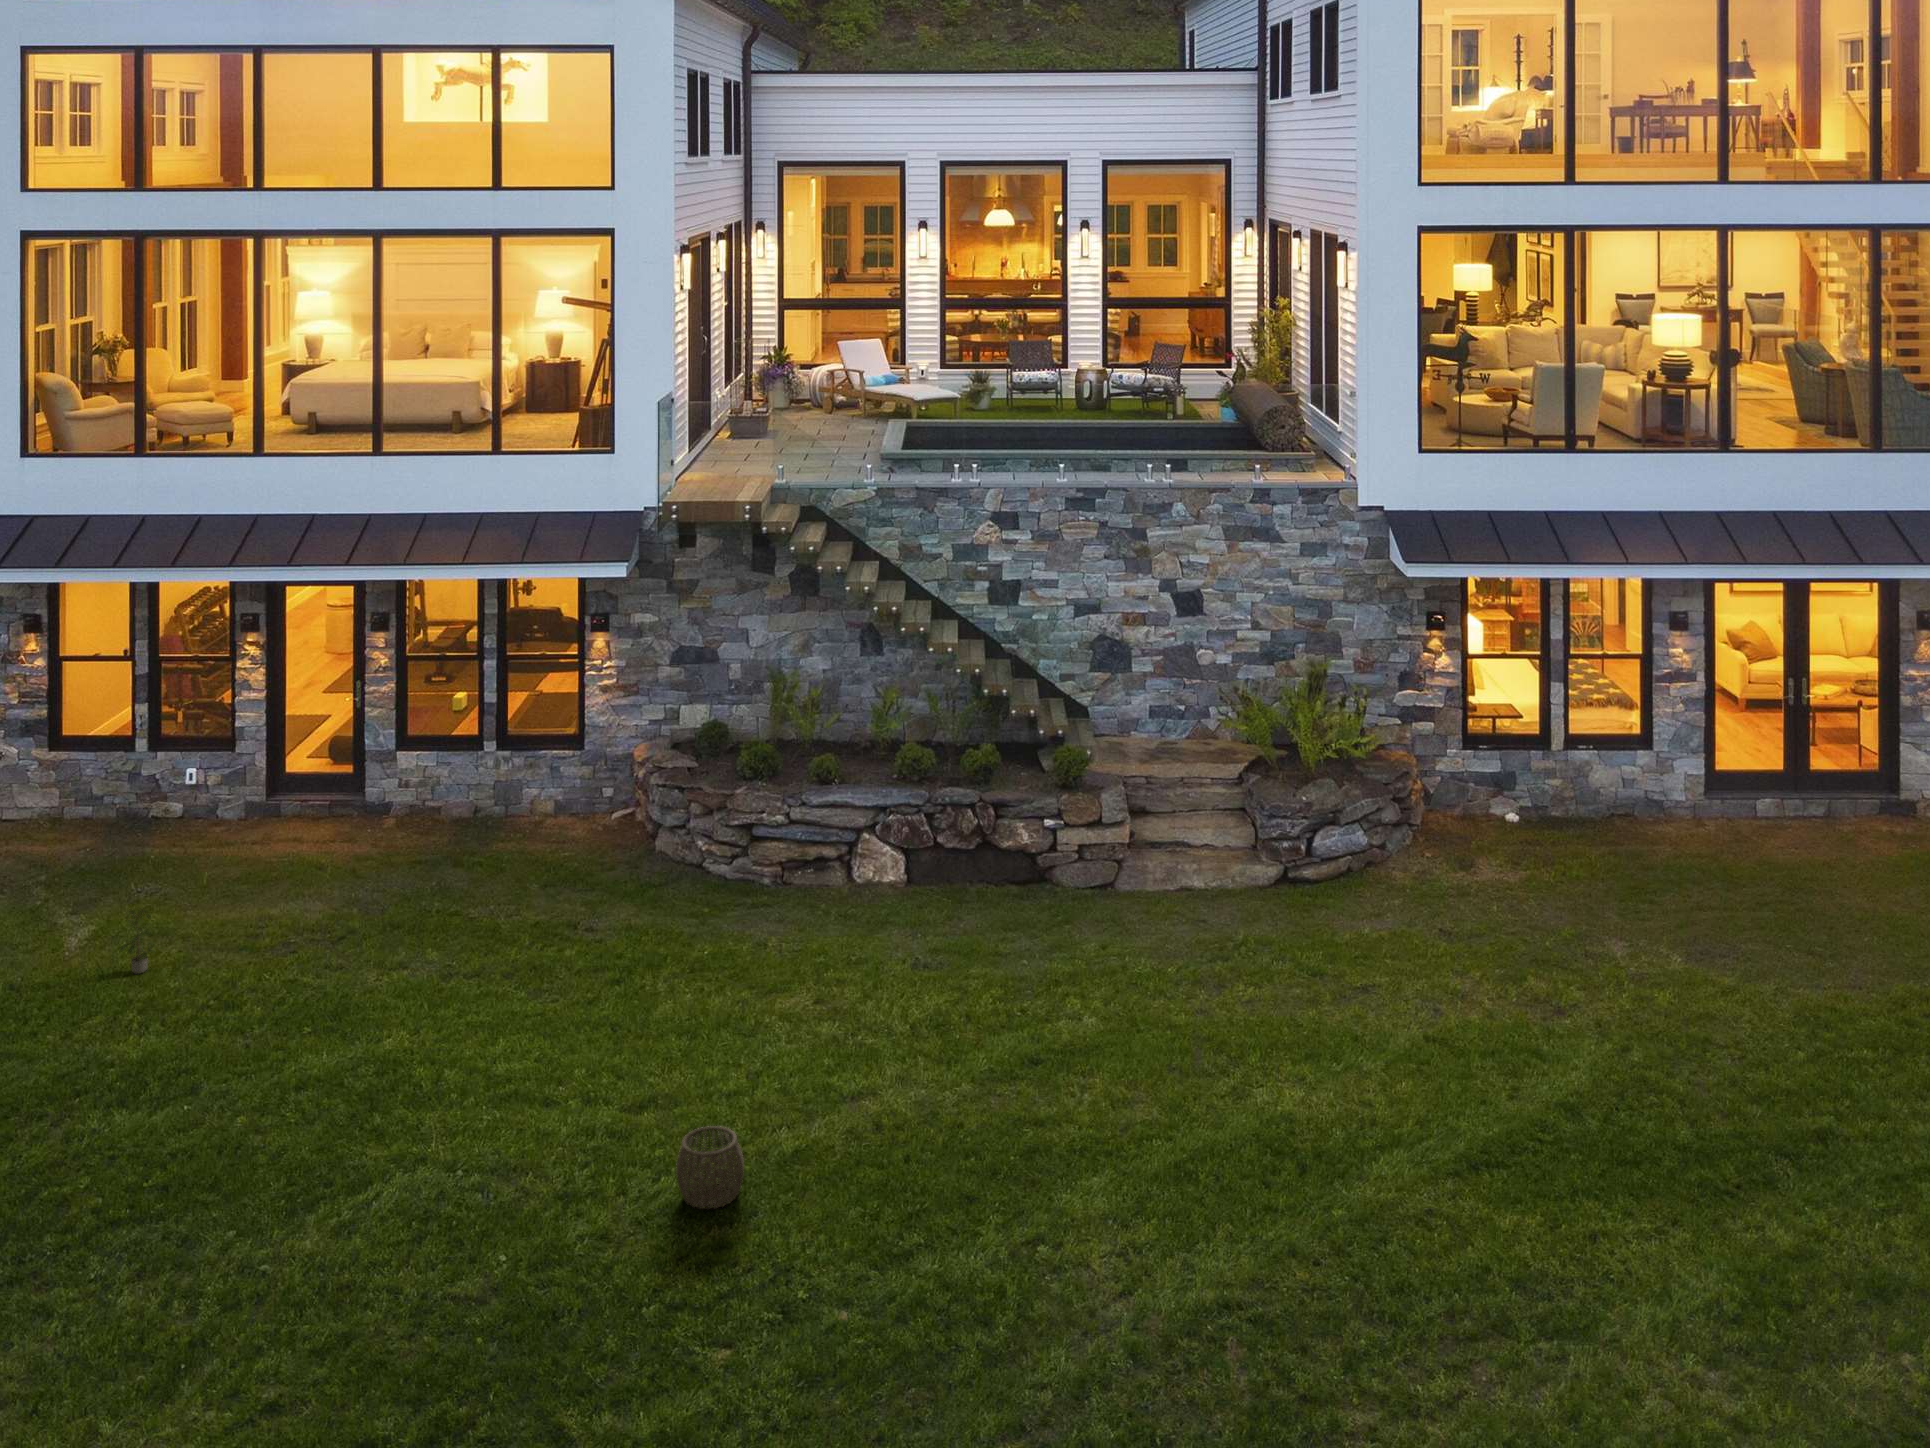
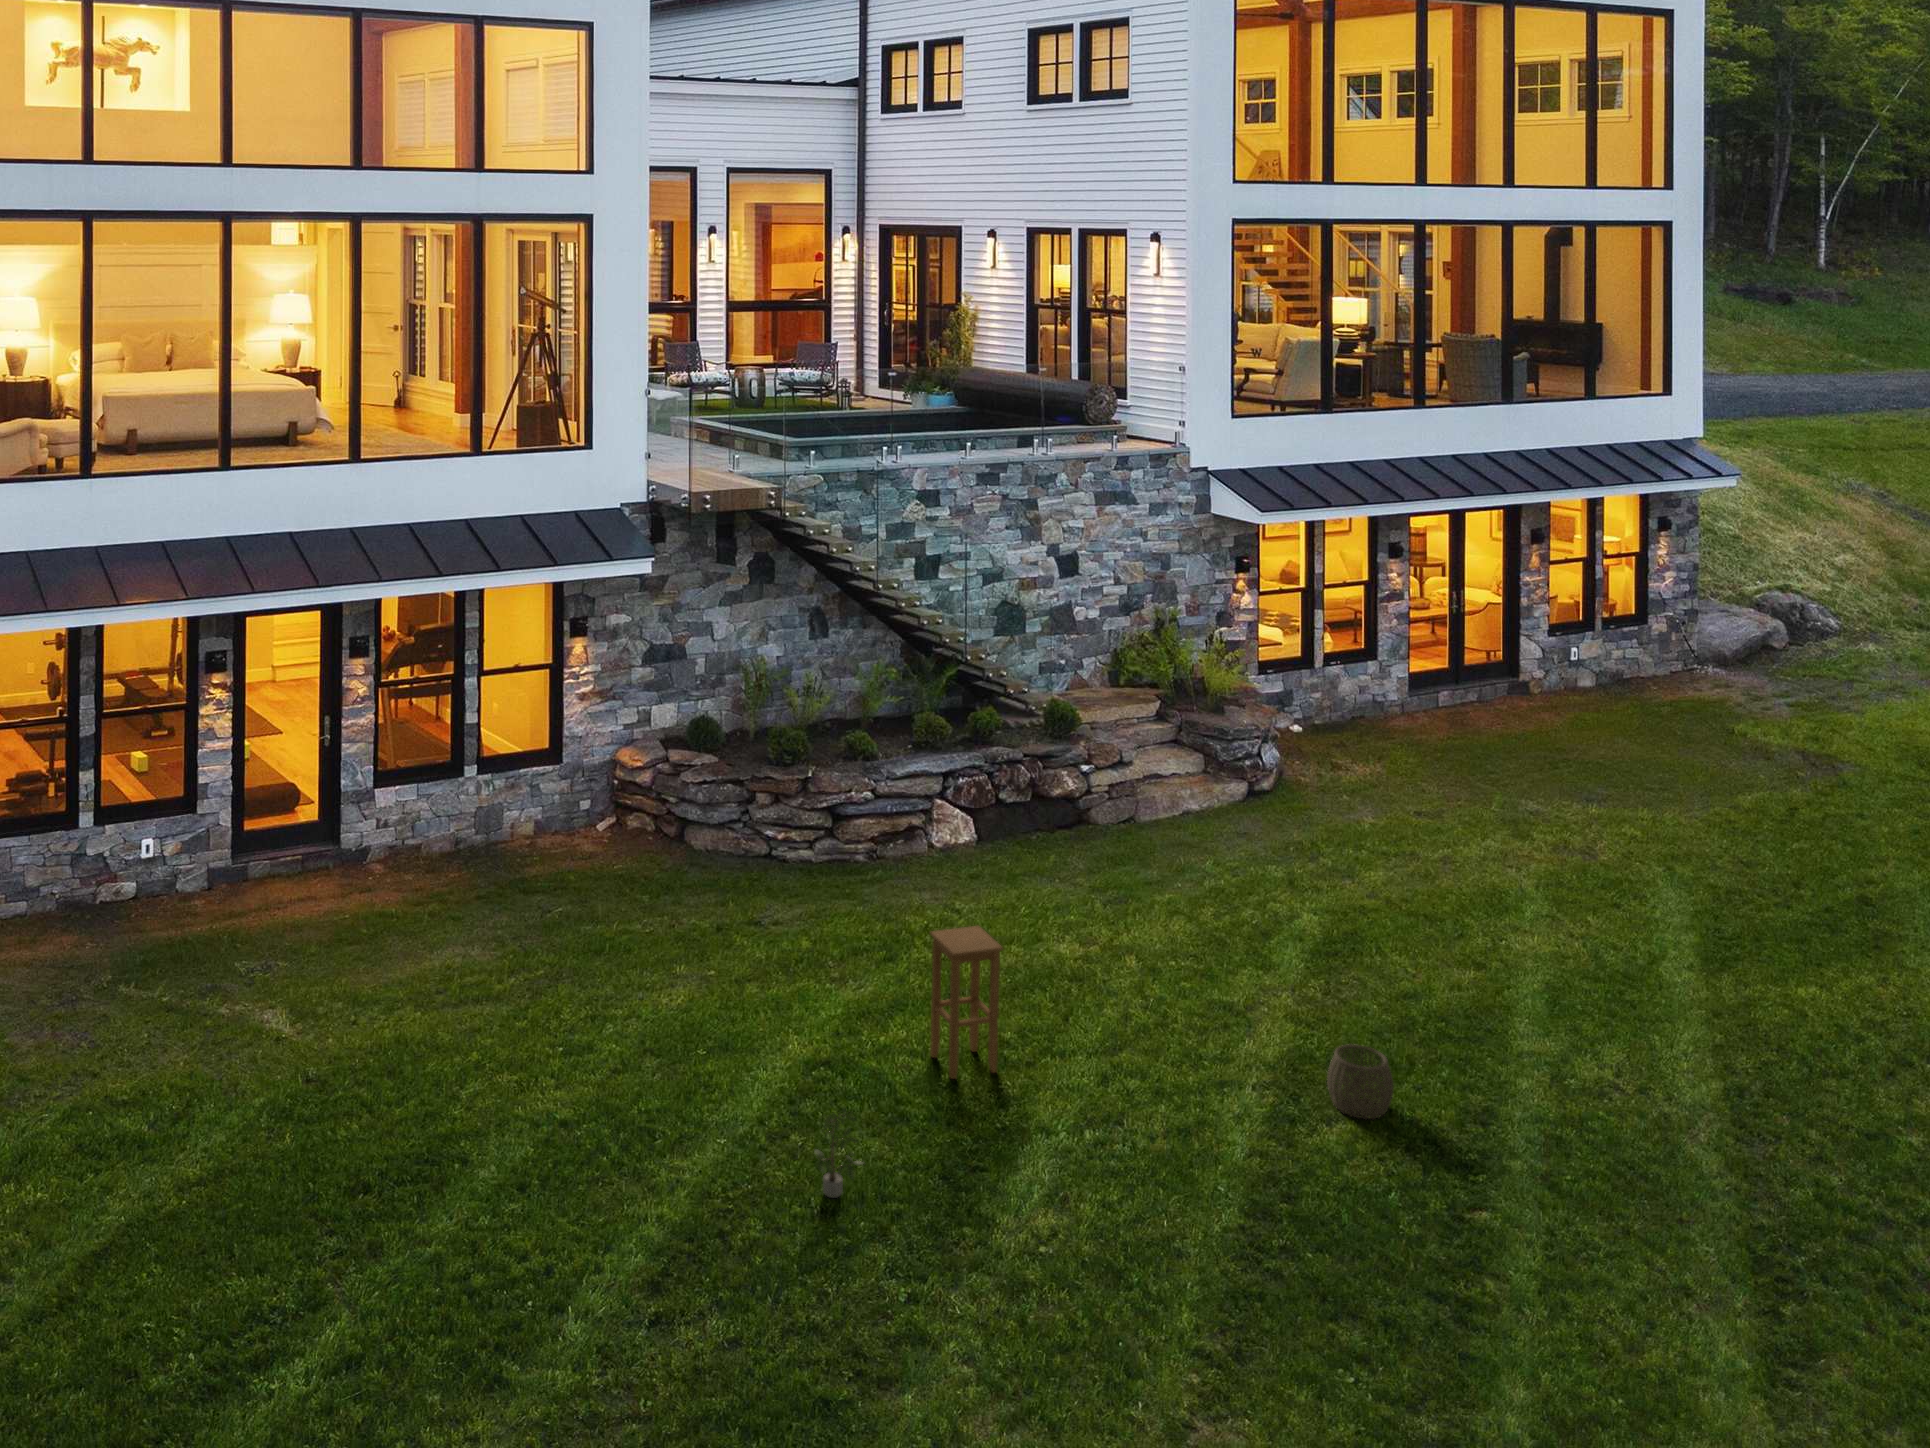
potted plant: present [120,910,154,974] -> present [814,1111,863,1198]
stool: none [415,934,493,1084] -> present [929,926,1003,1079]

